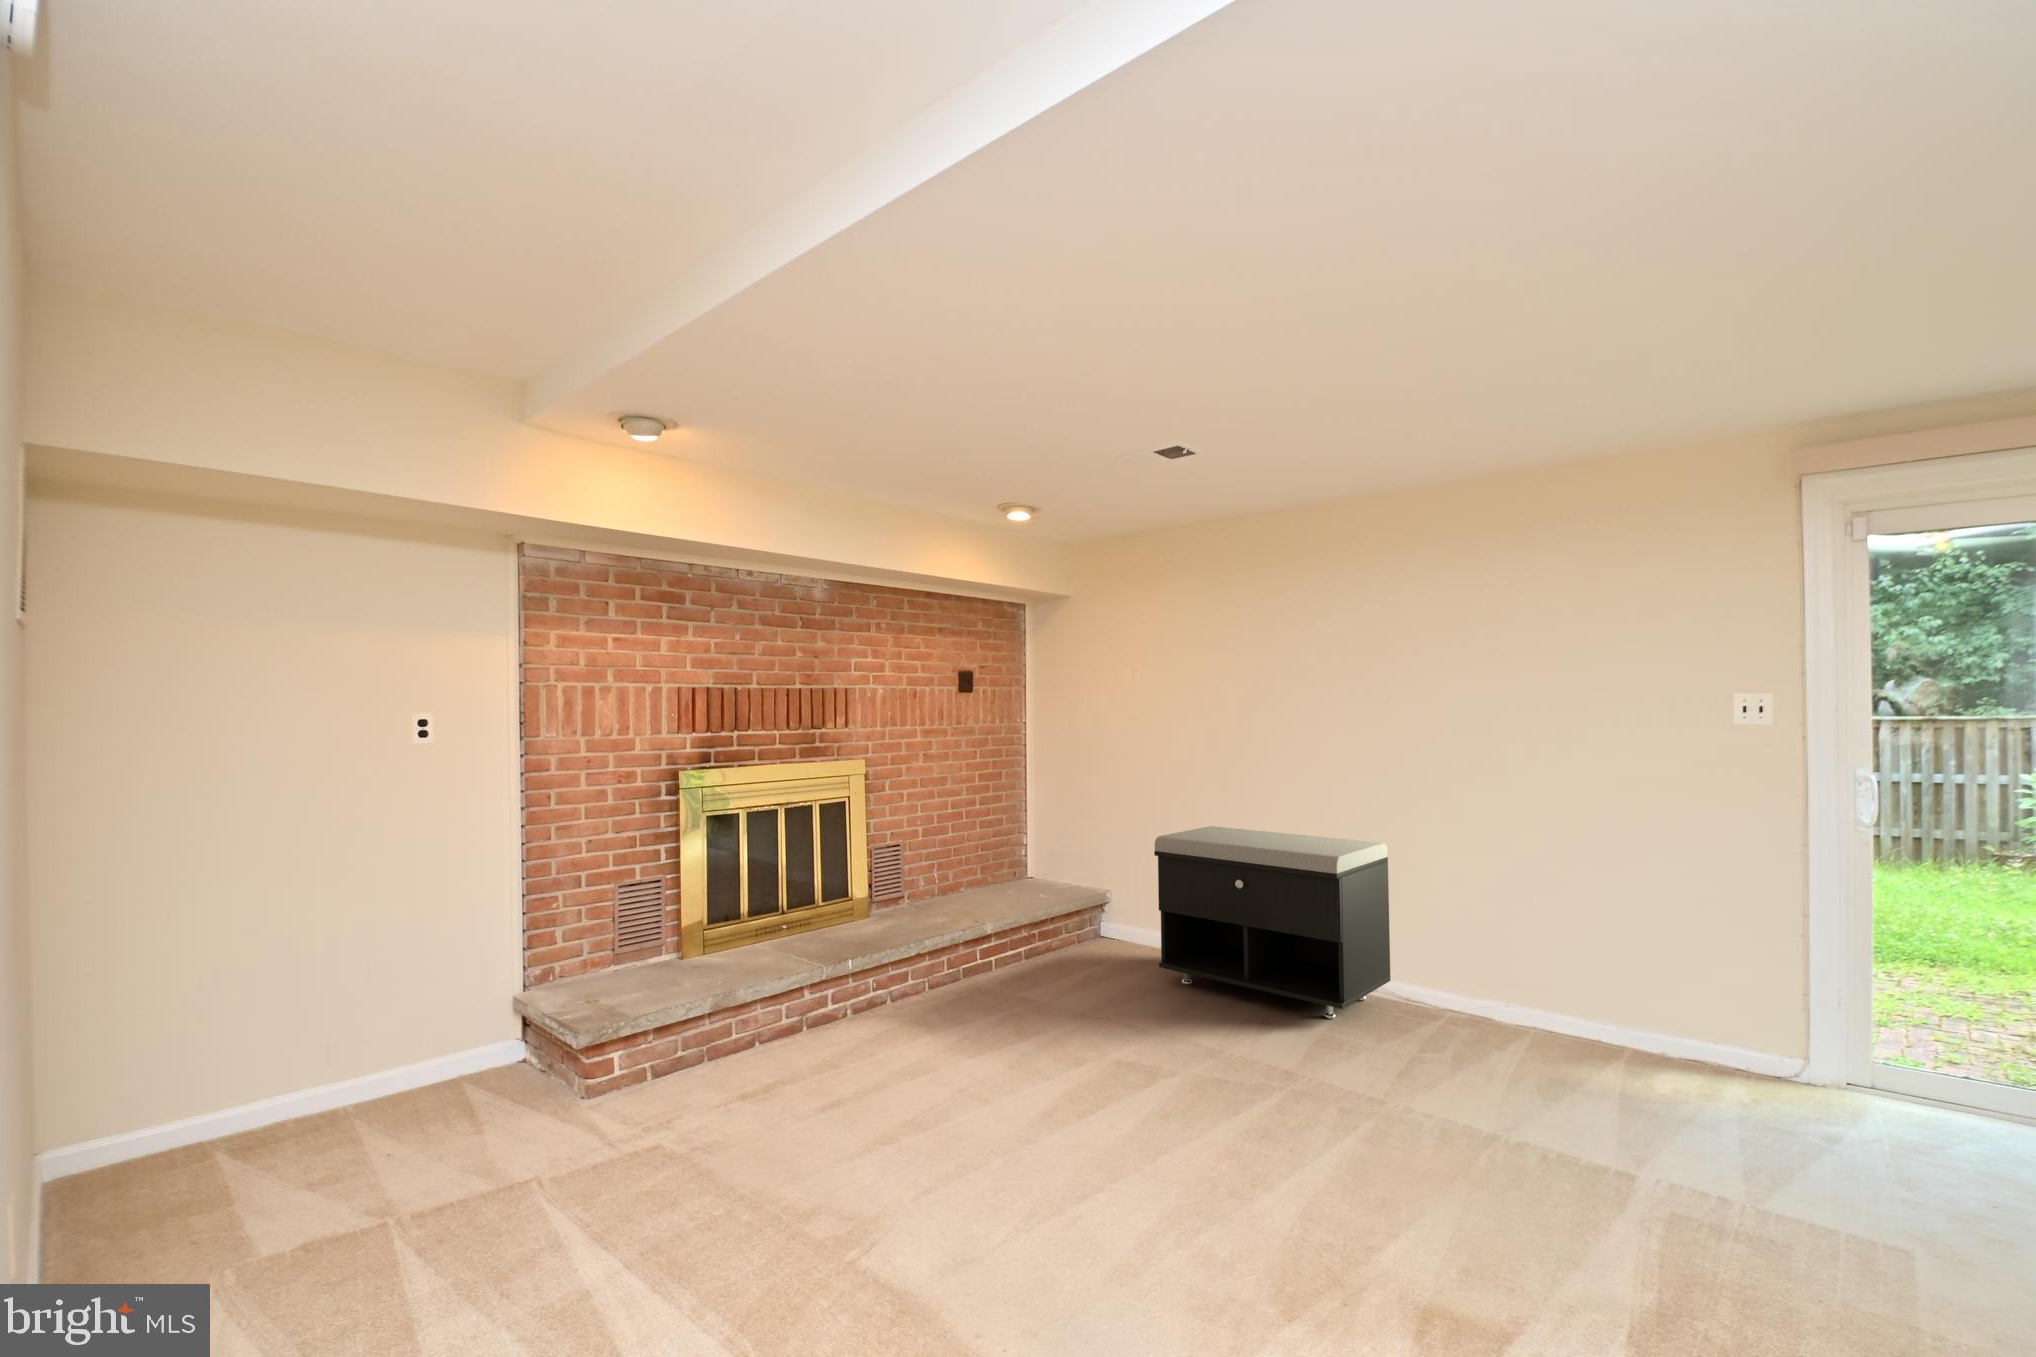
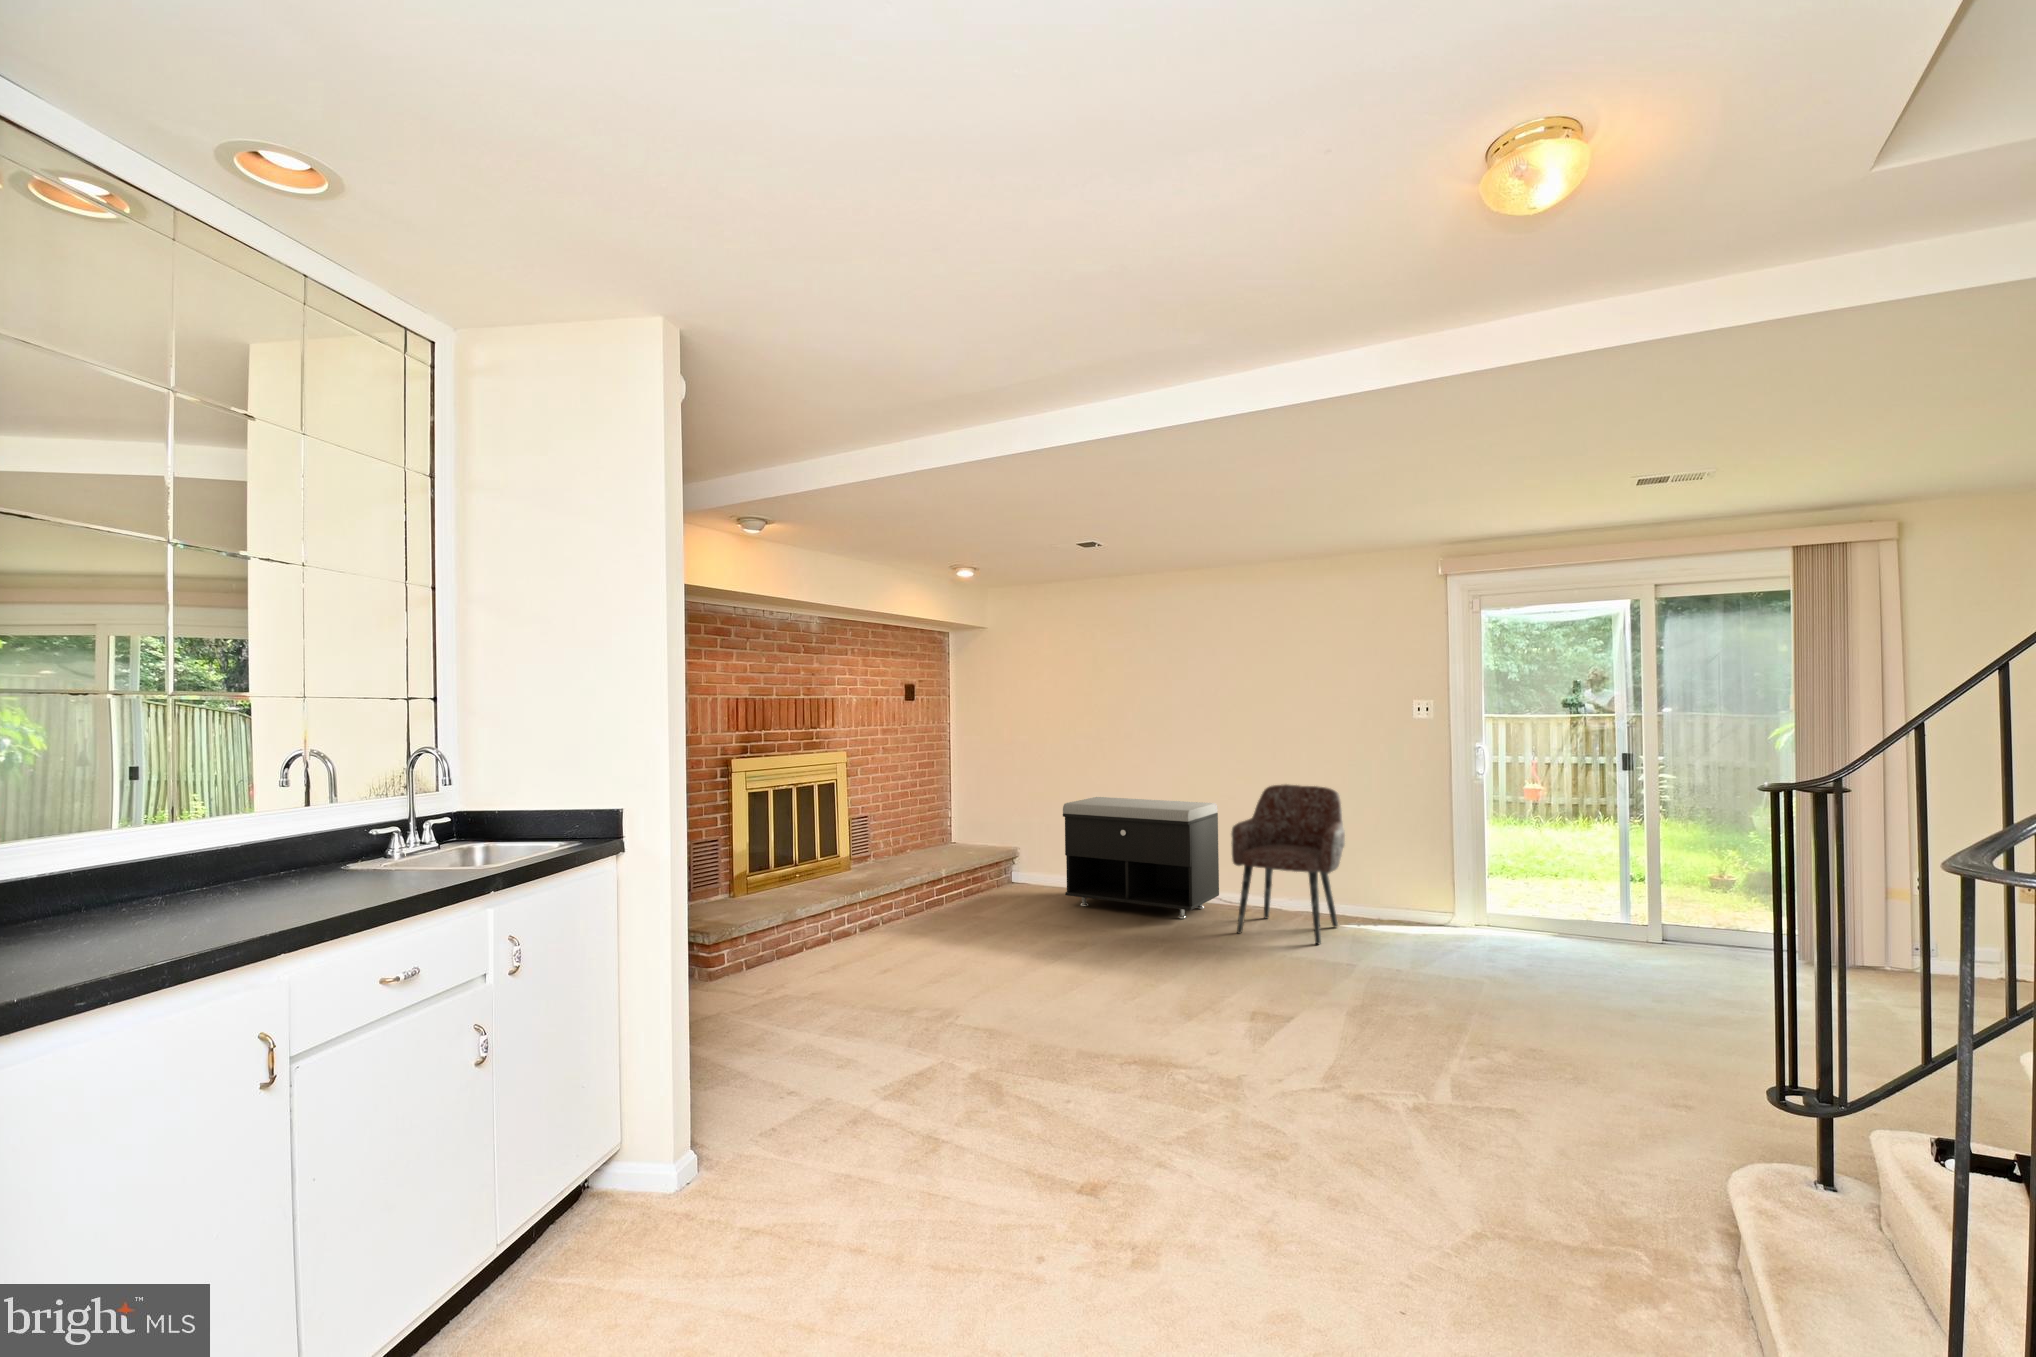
armchair: none [1407,820,1603,1093] -> present [1231,784,1345,944]

